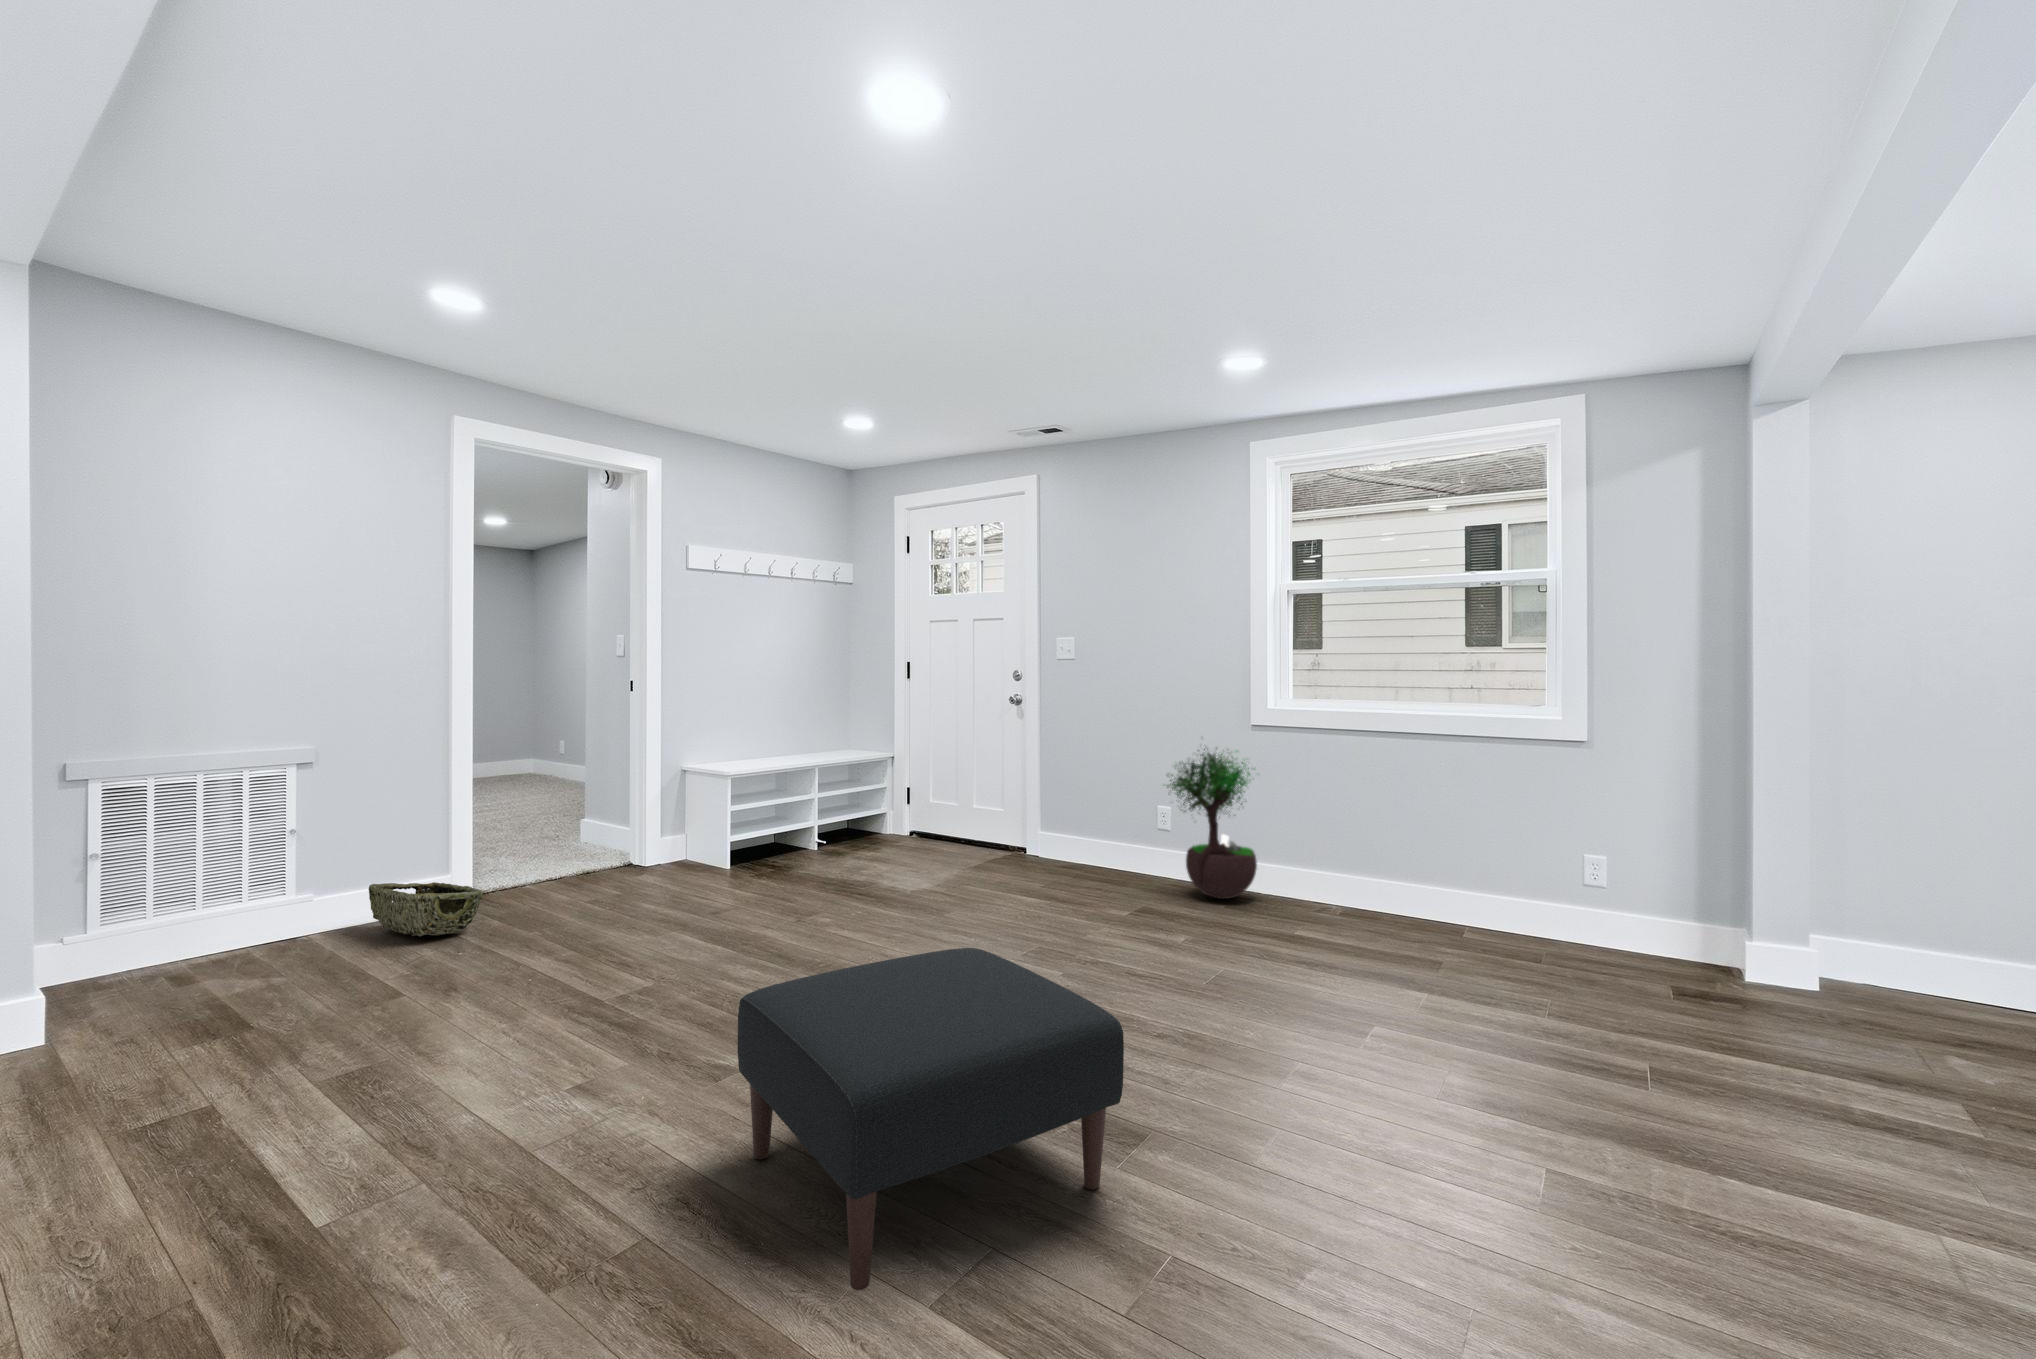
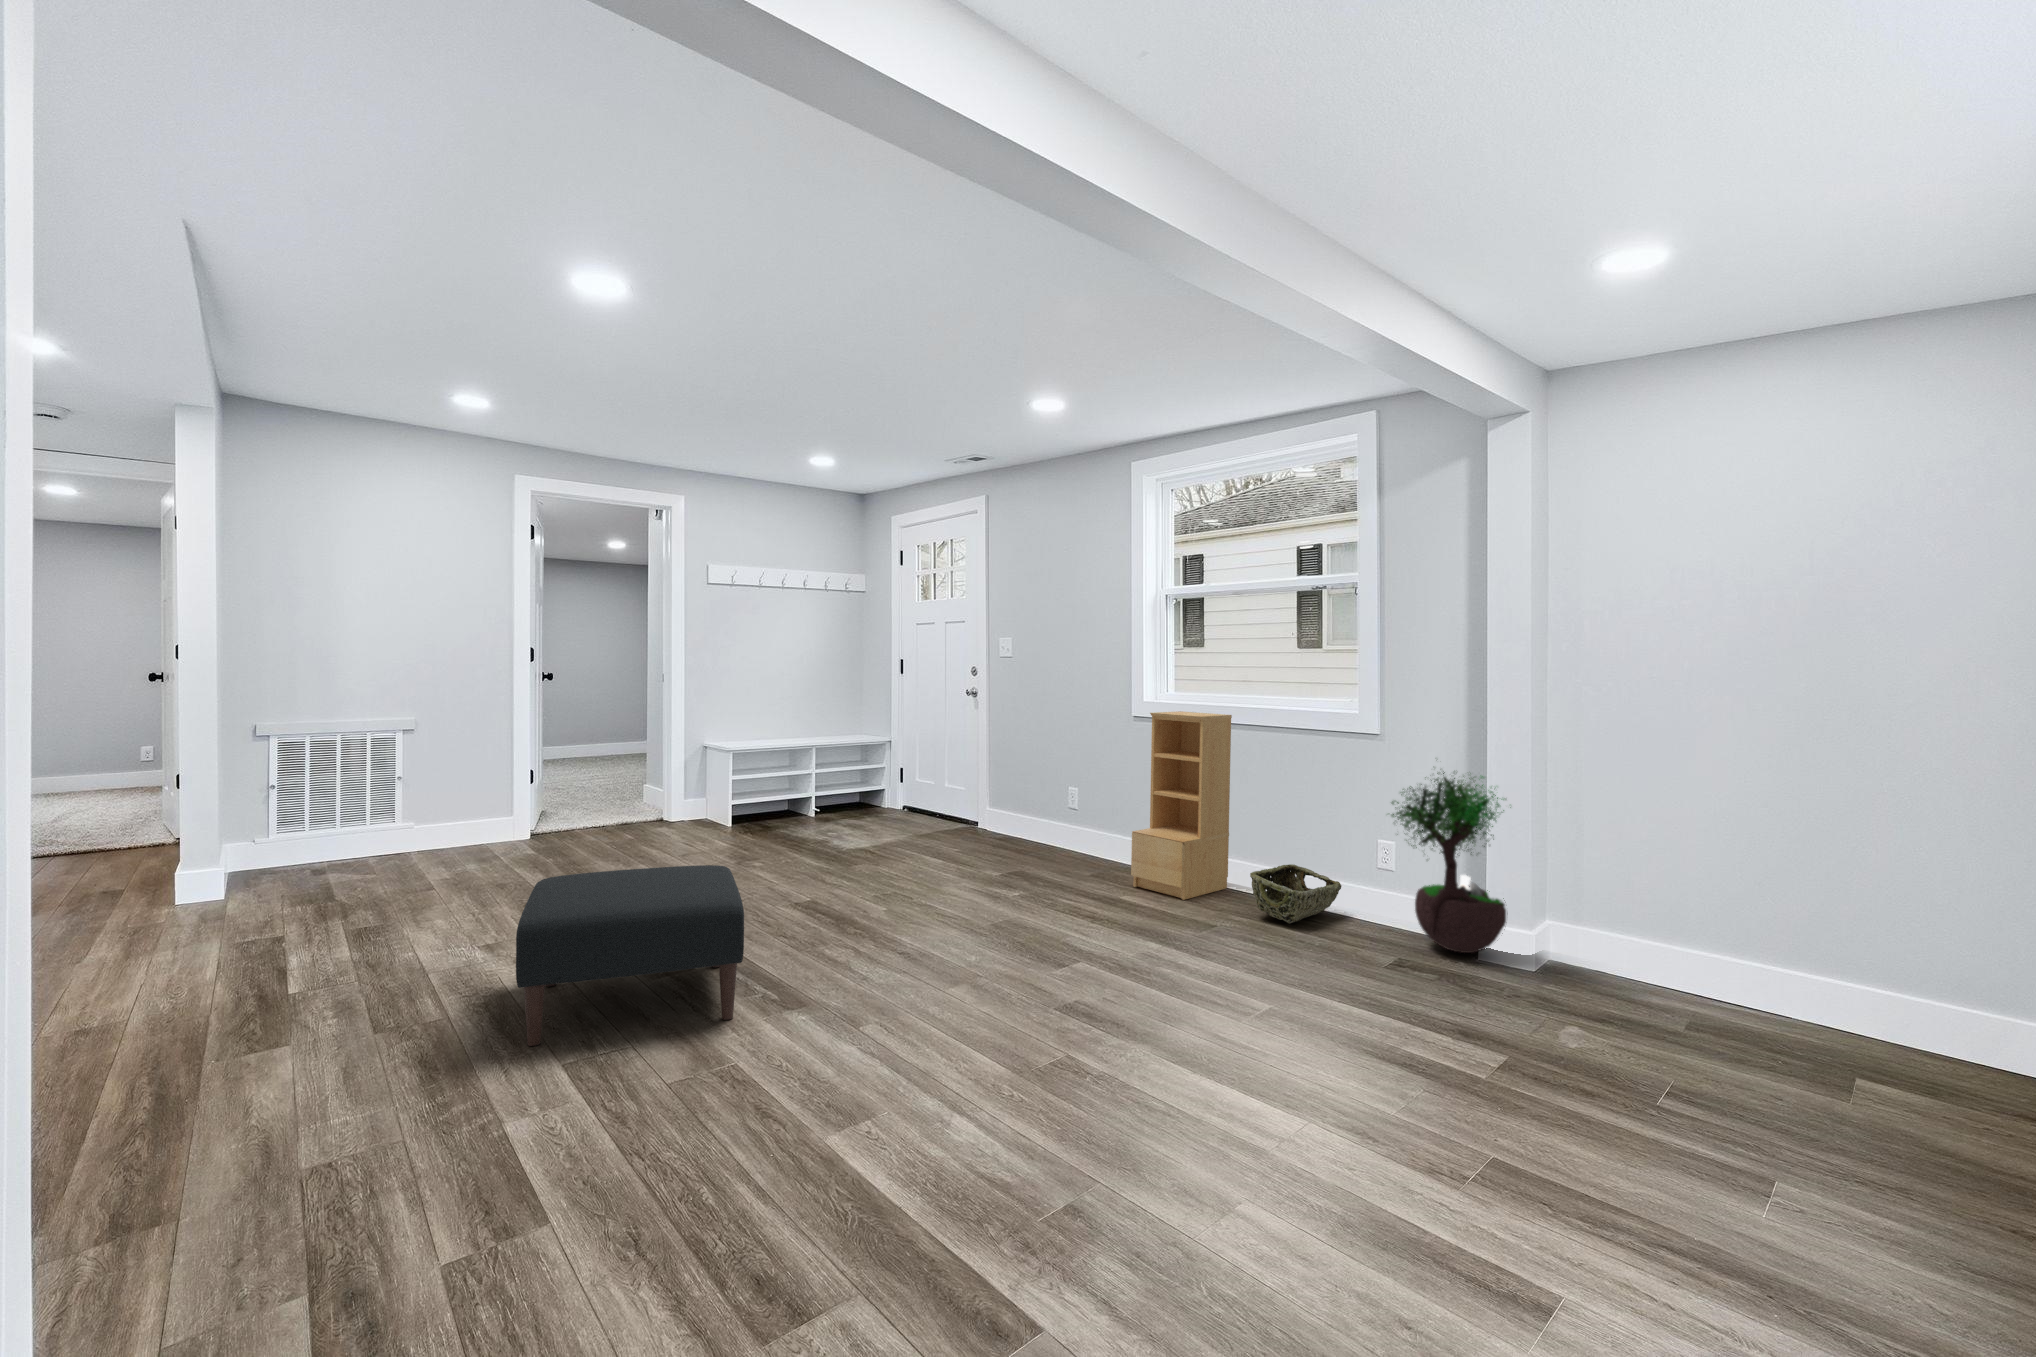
bookshelf: none [1301,719,1403,936] -> present [1131,711,1232,900]
potted tree: present [1163,749,1257,899] -> present [1391,771,1511,953]
woven basket: present [369,882,484,936] -> present [1250,864,1341,923]

